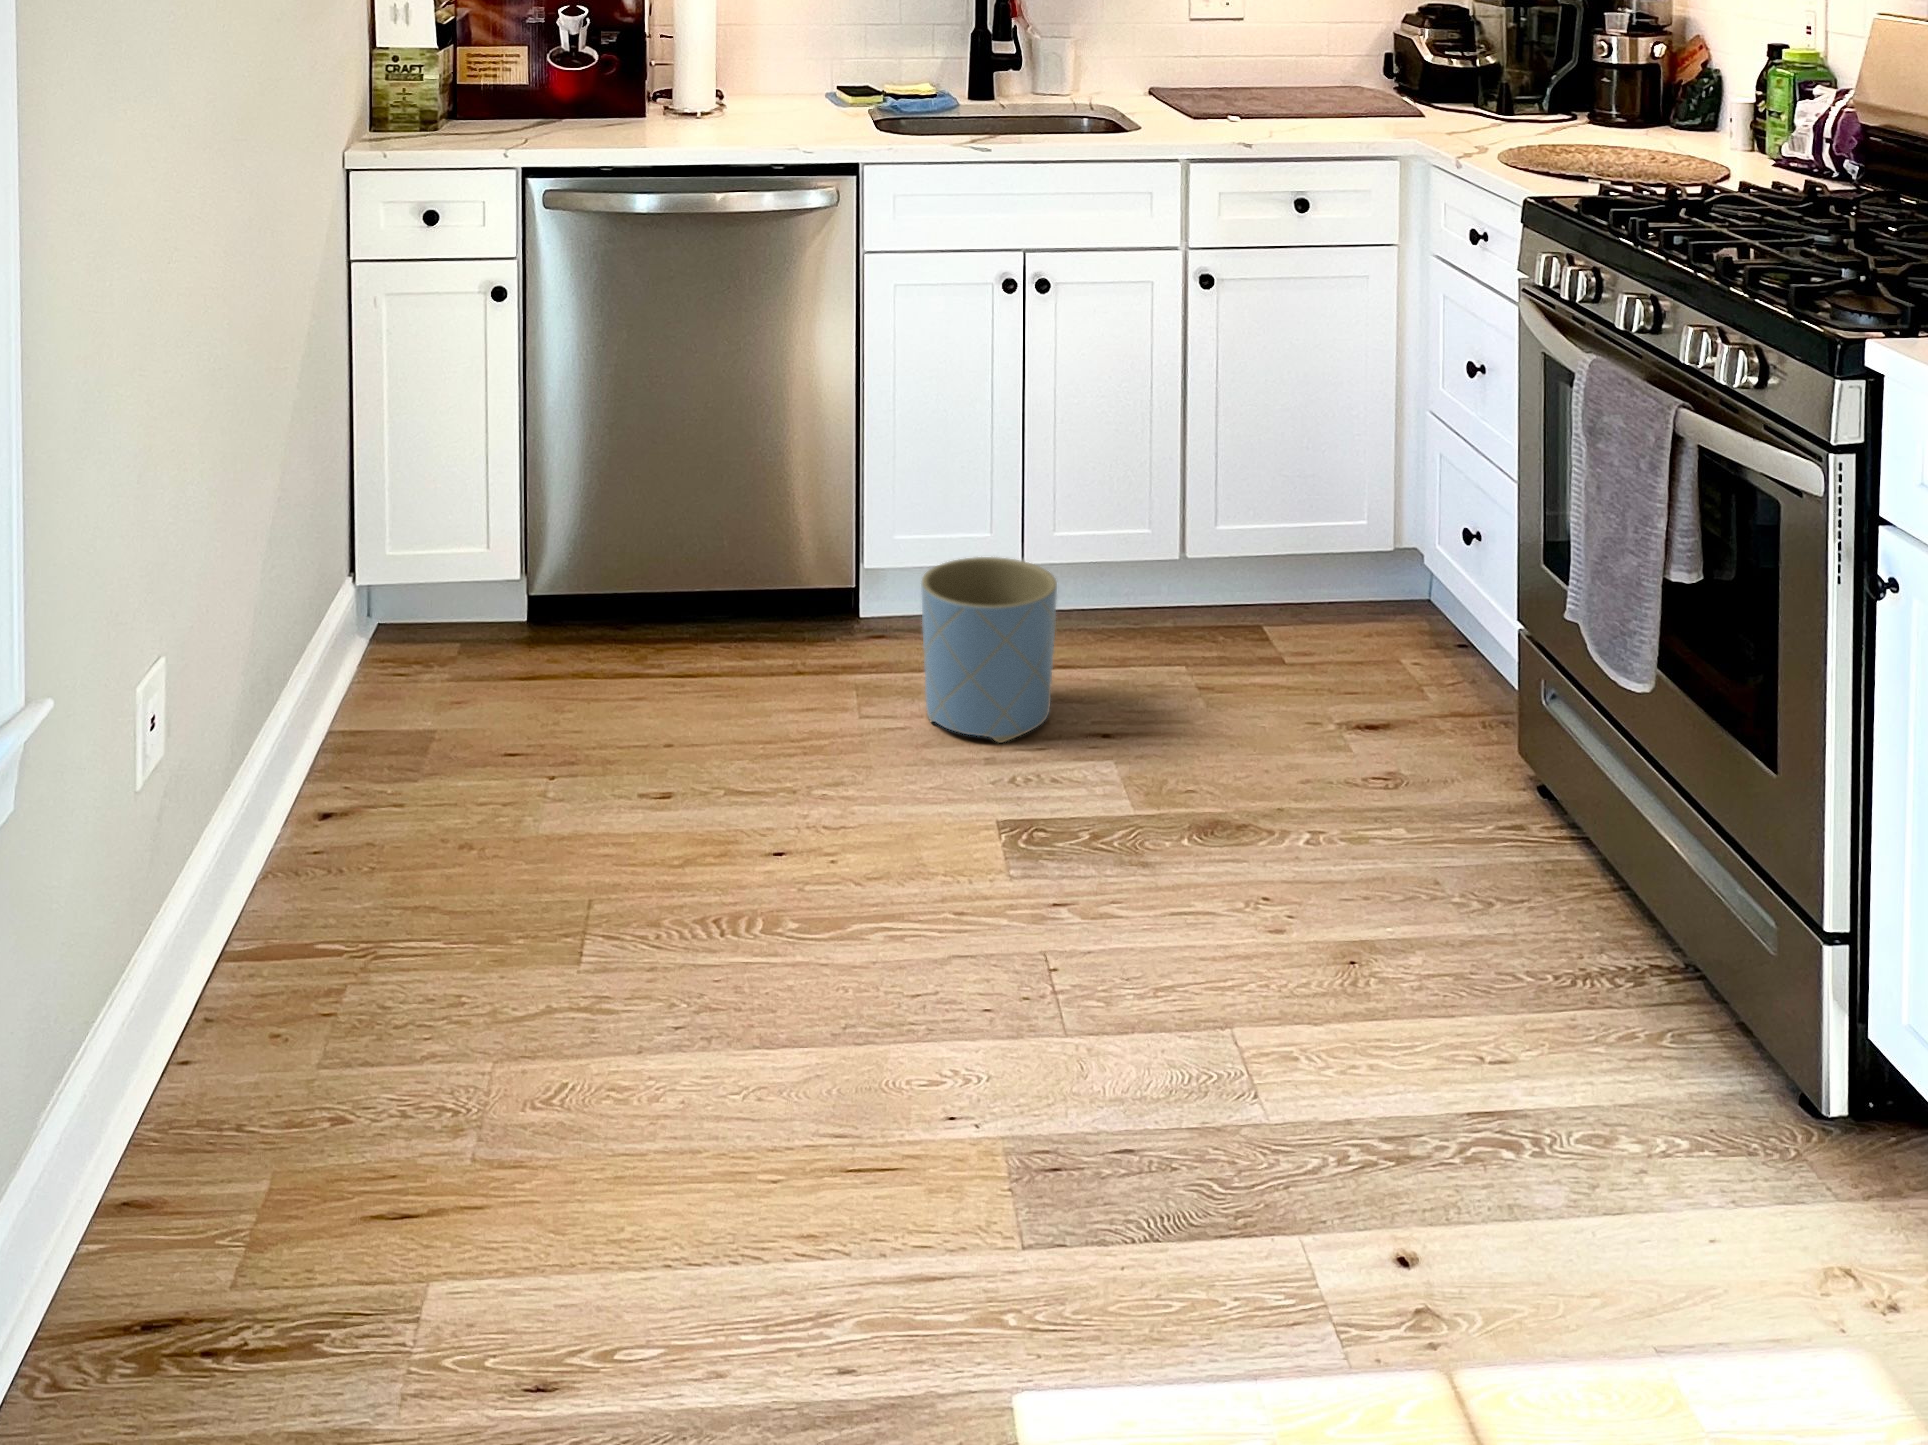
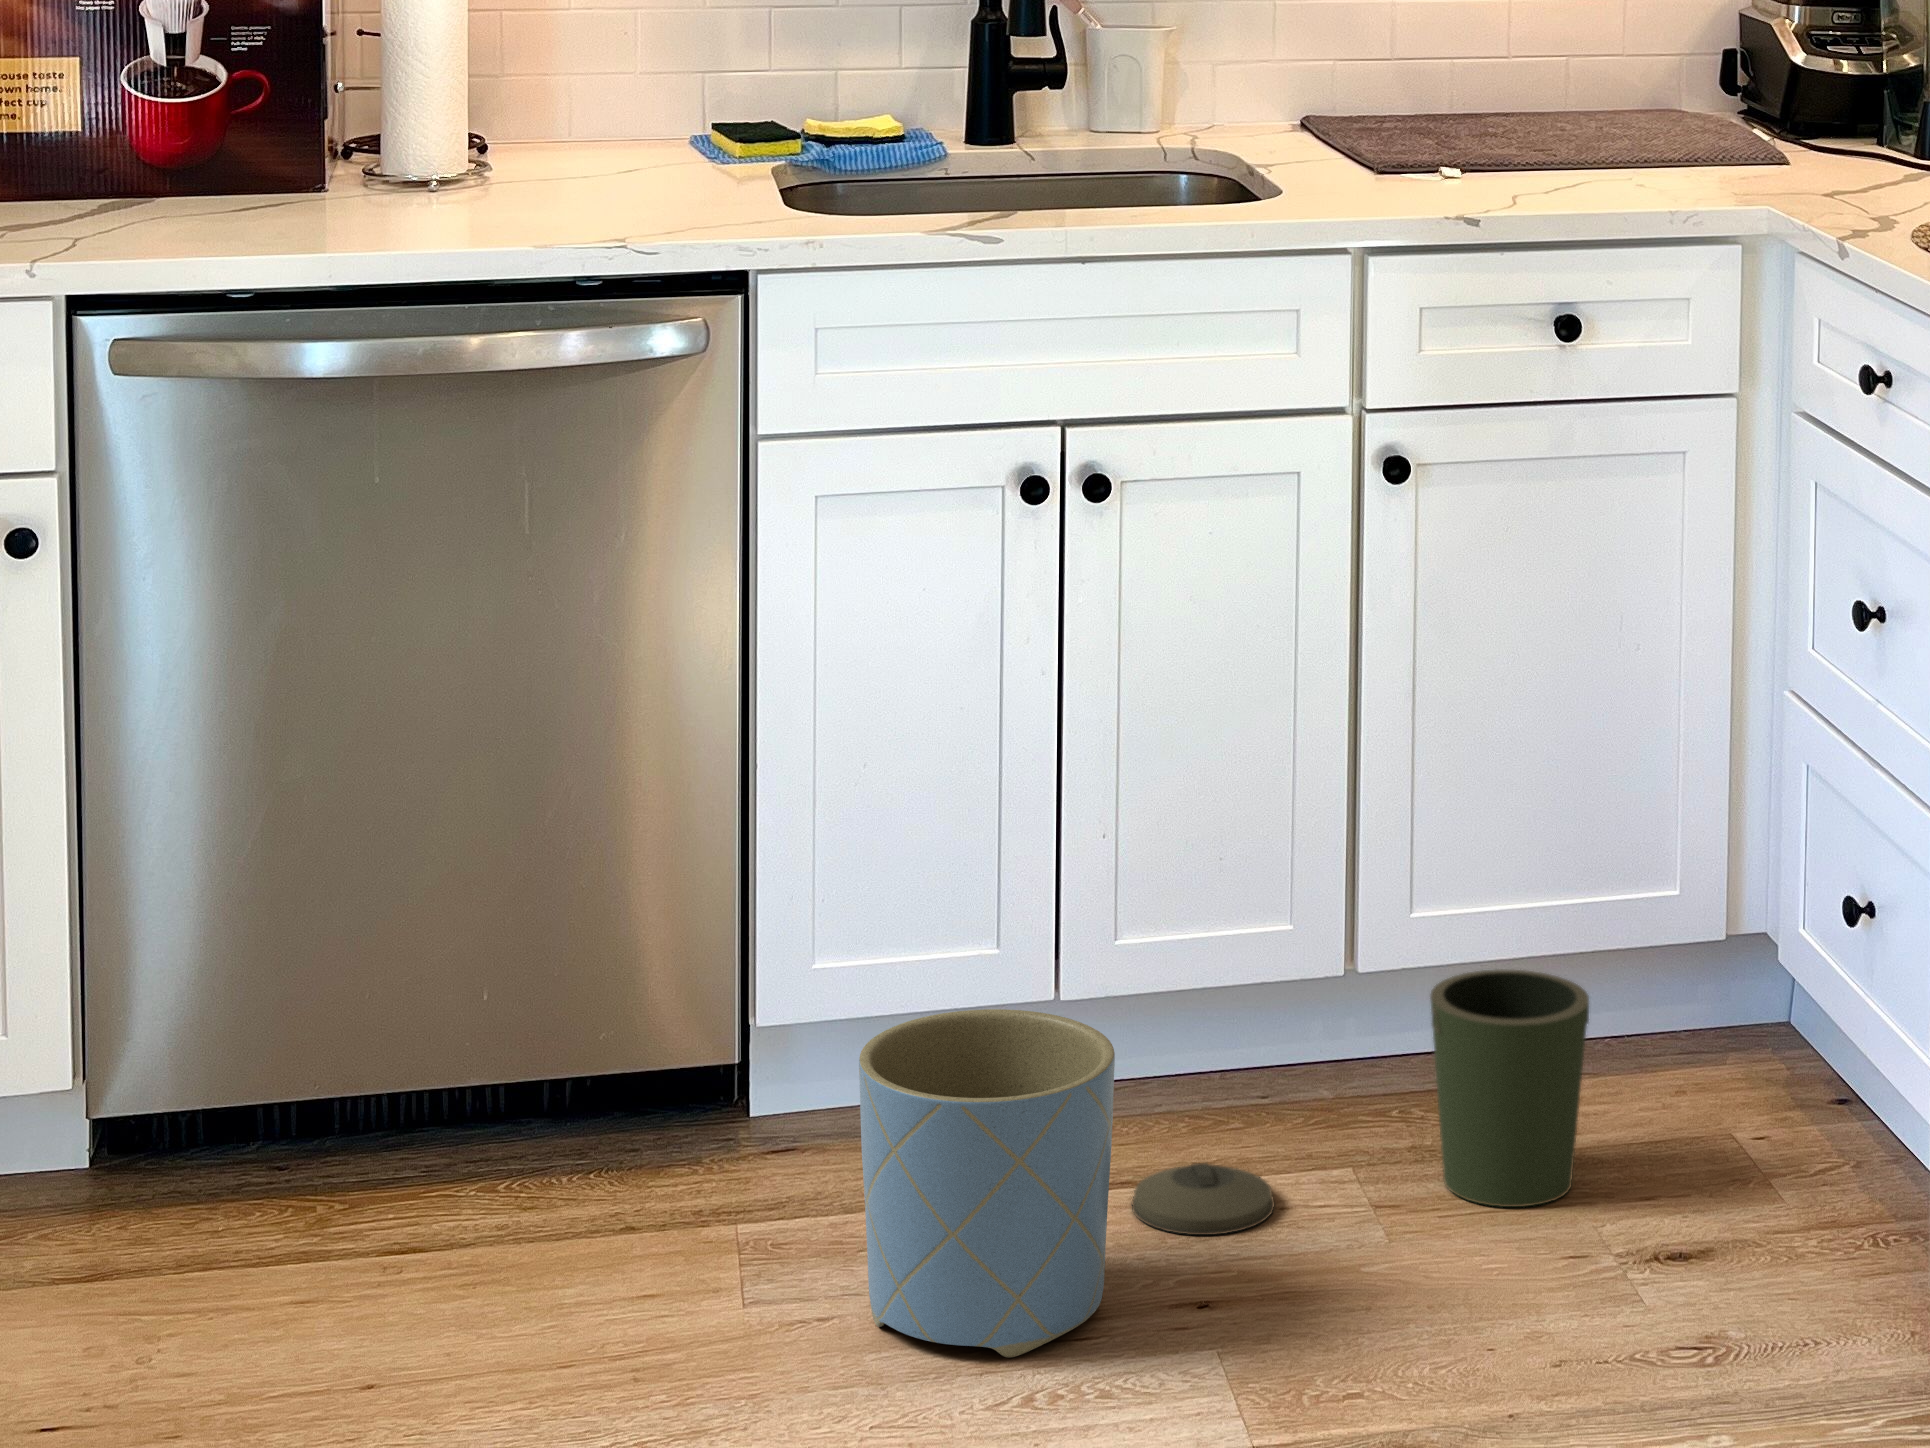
trash can: none [1065,545,1313,681] -> present [1132,969,1589,1235]

